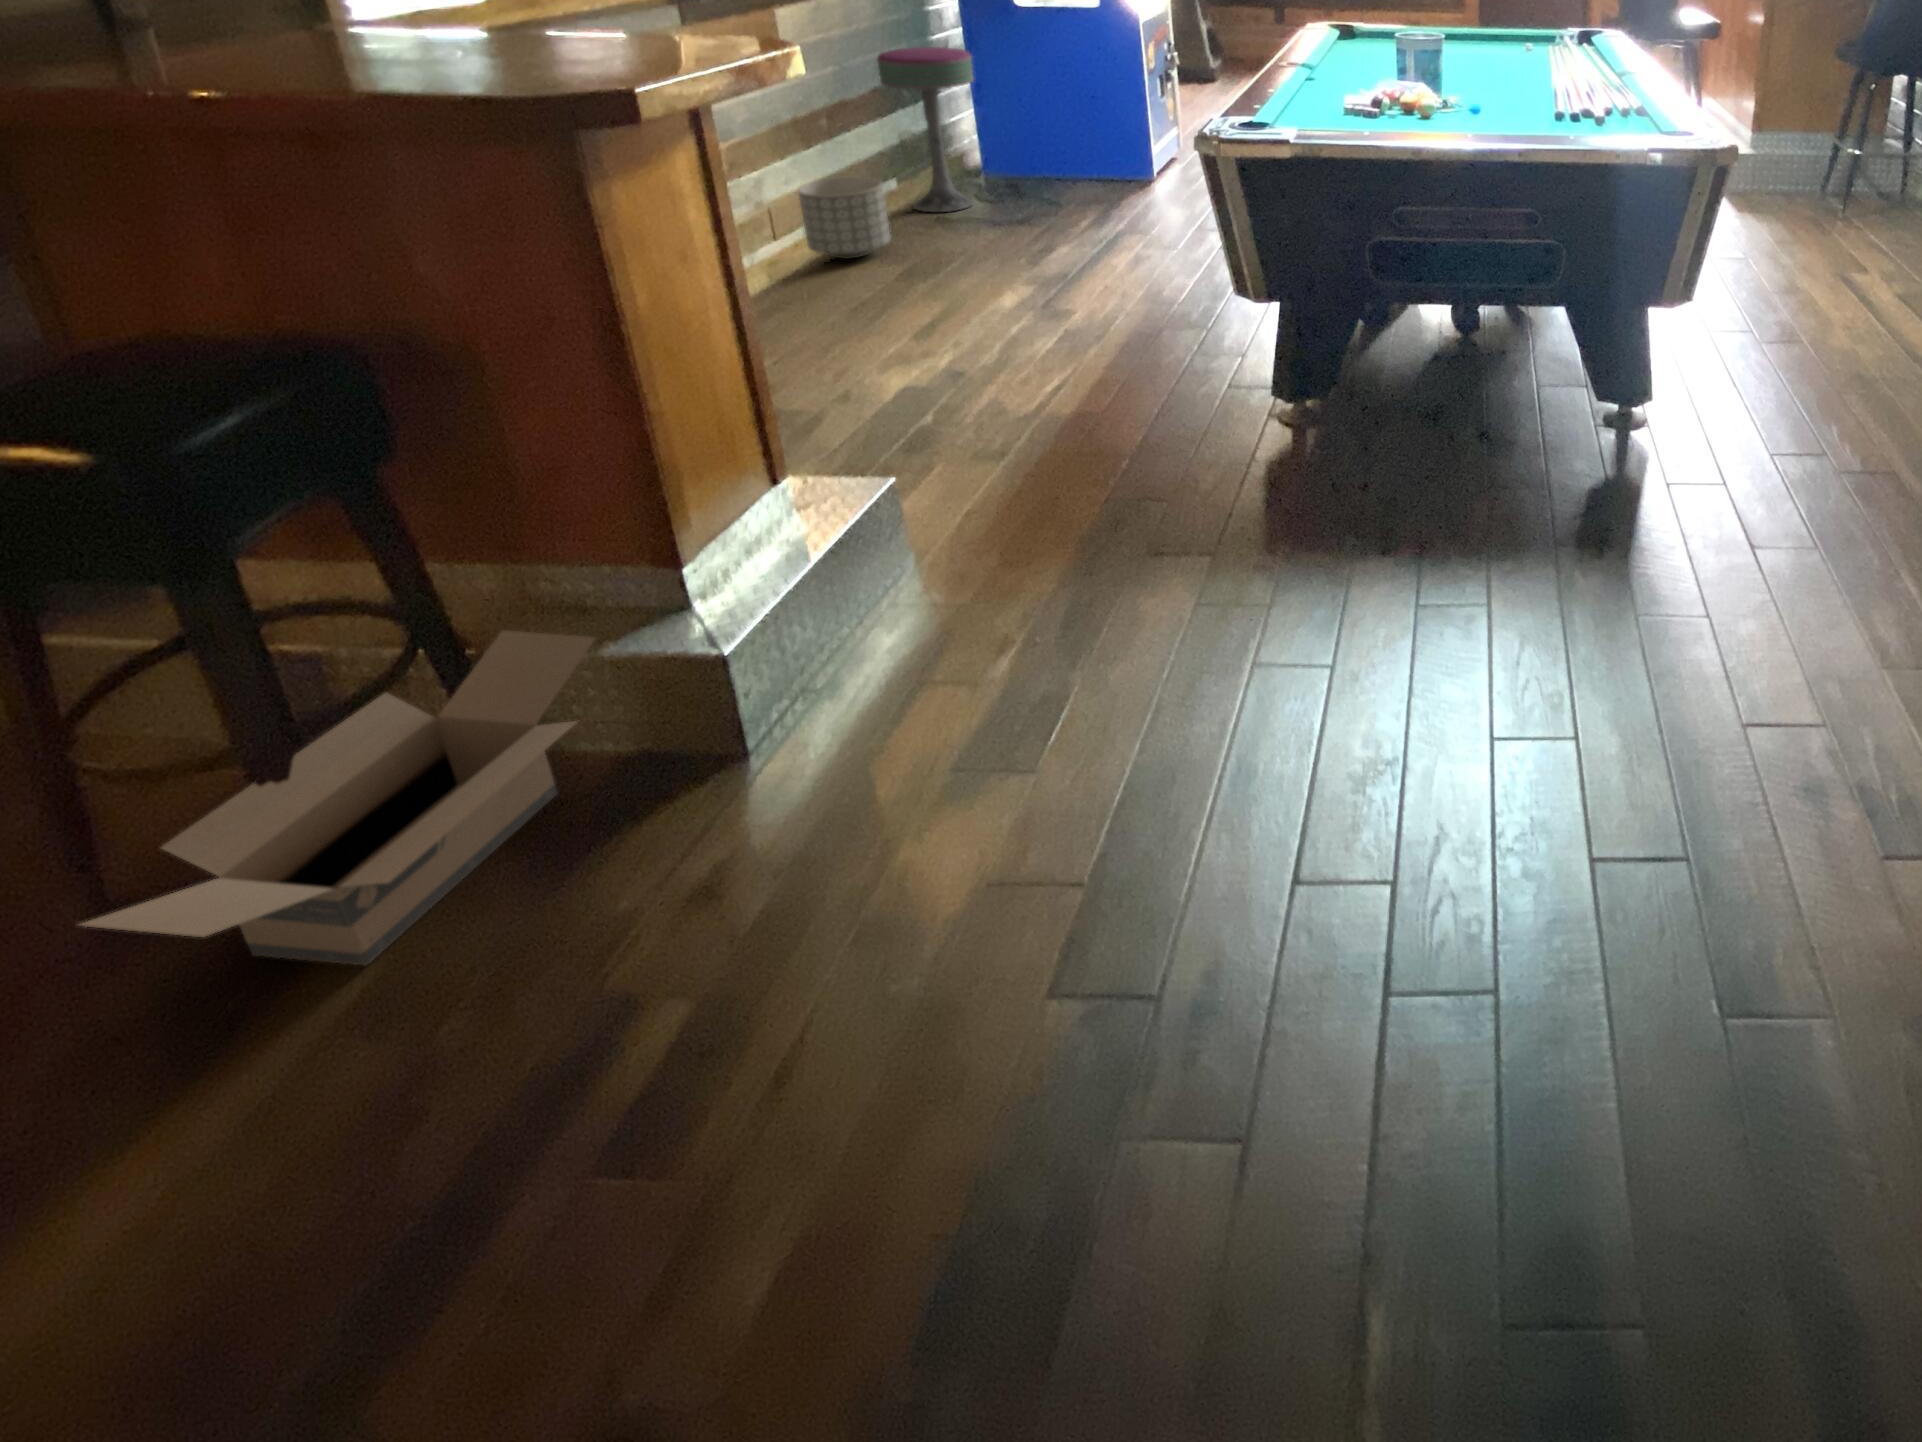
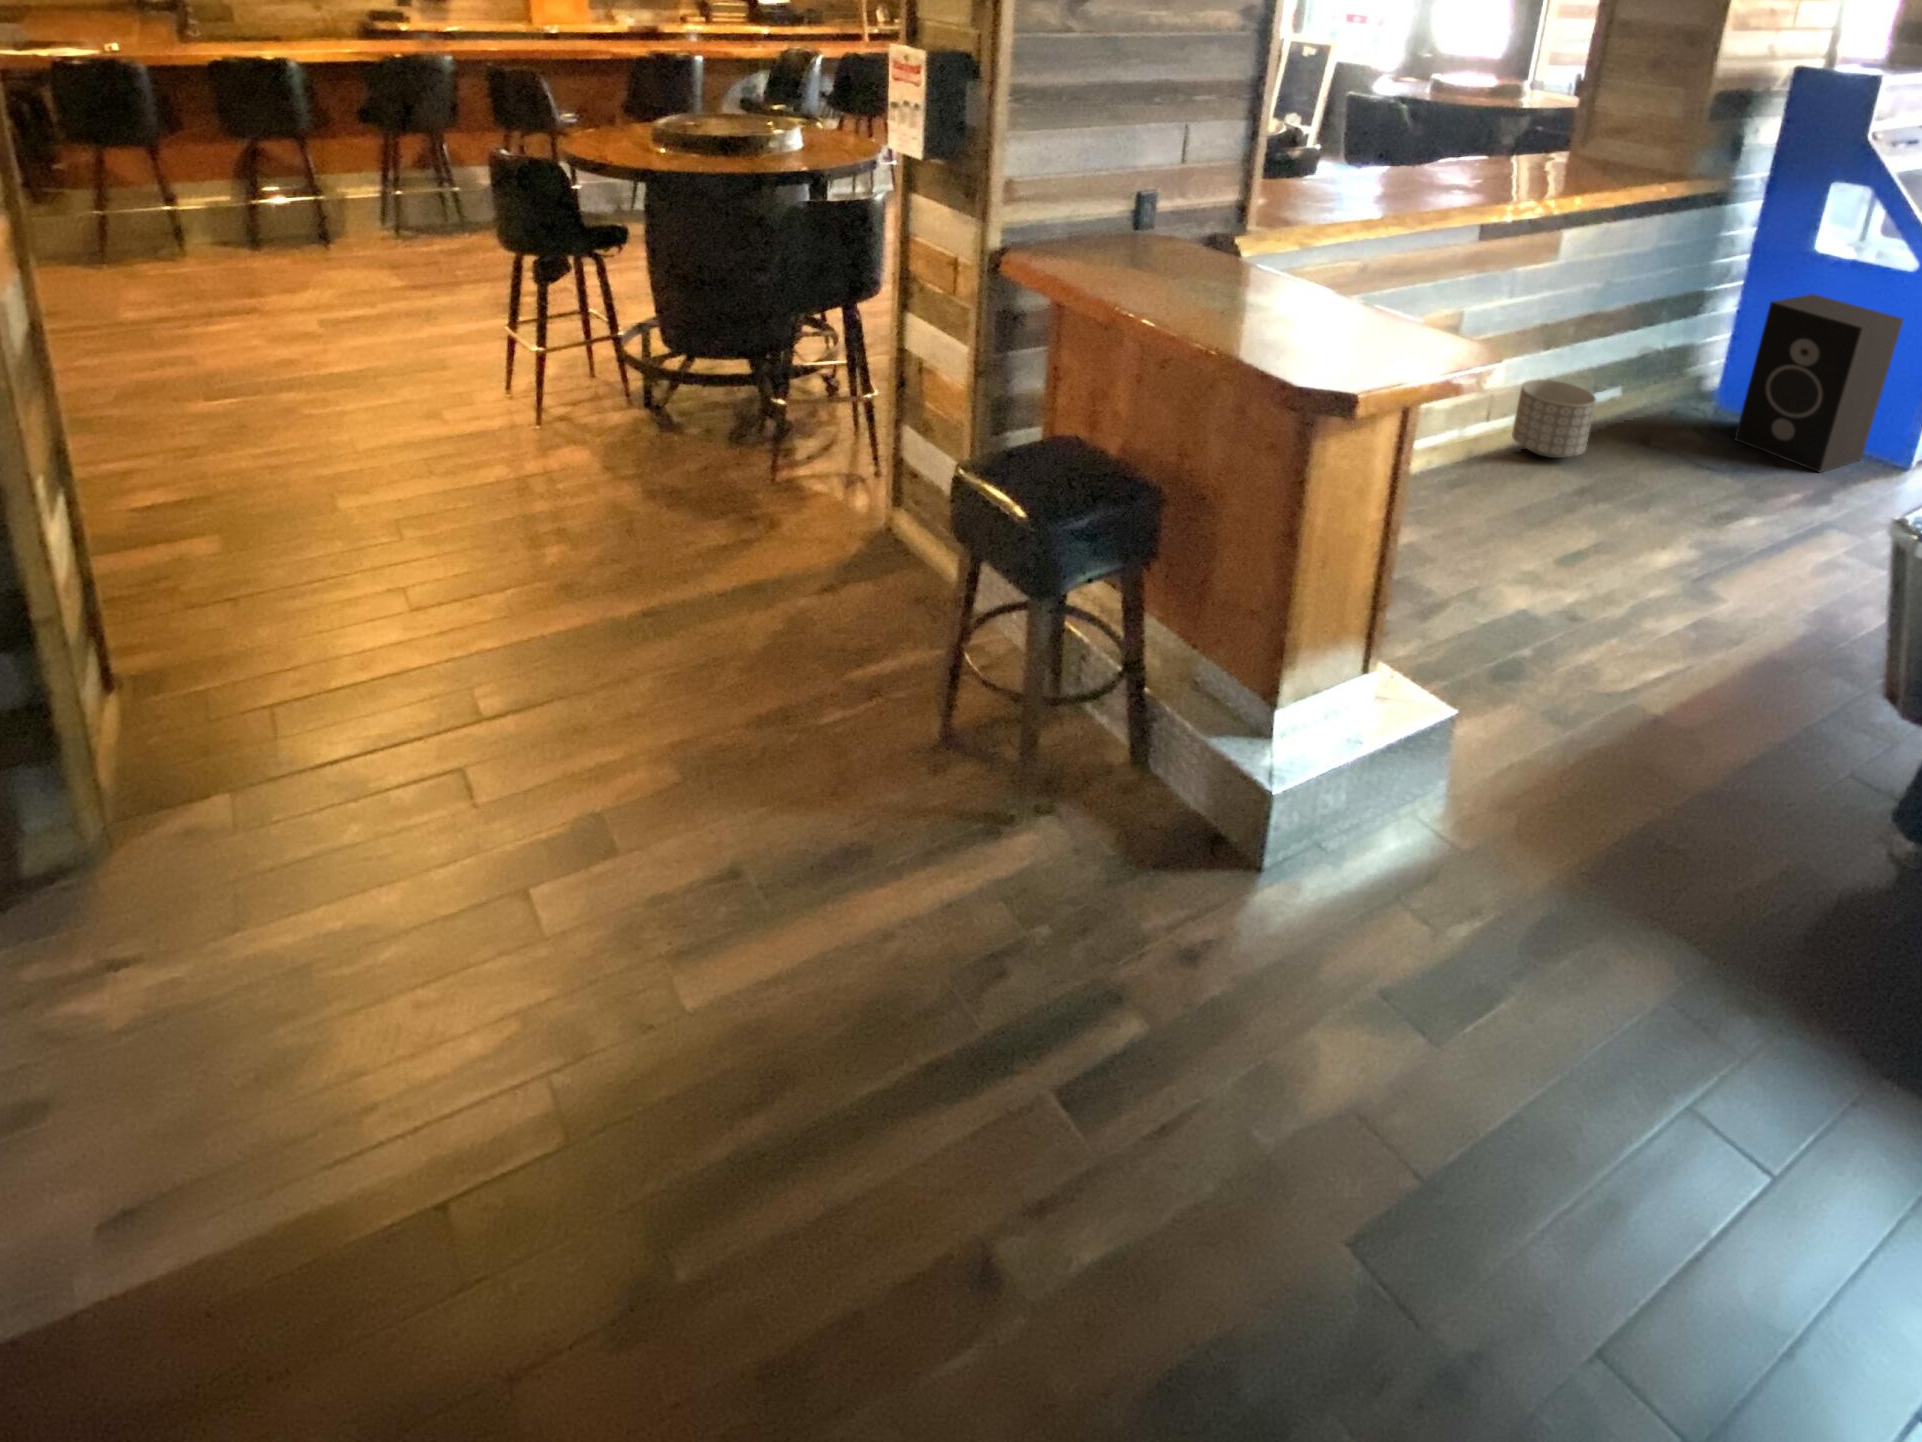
speaker: none [999,45,1116,199] -> present [1735,294,1903,473]
bar stool: present [877,47,974,212] -> none [1625,274,1739,439]
cardboard box: present [80,630,594,965] -> none [952,683,1214,849]

